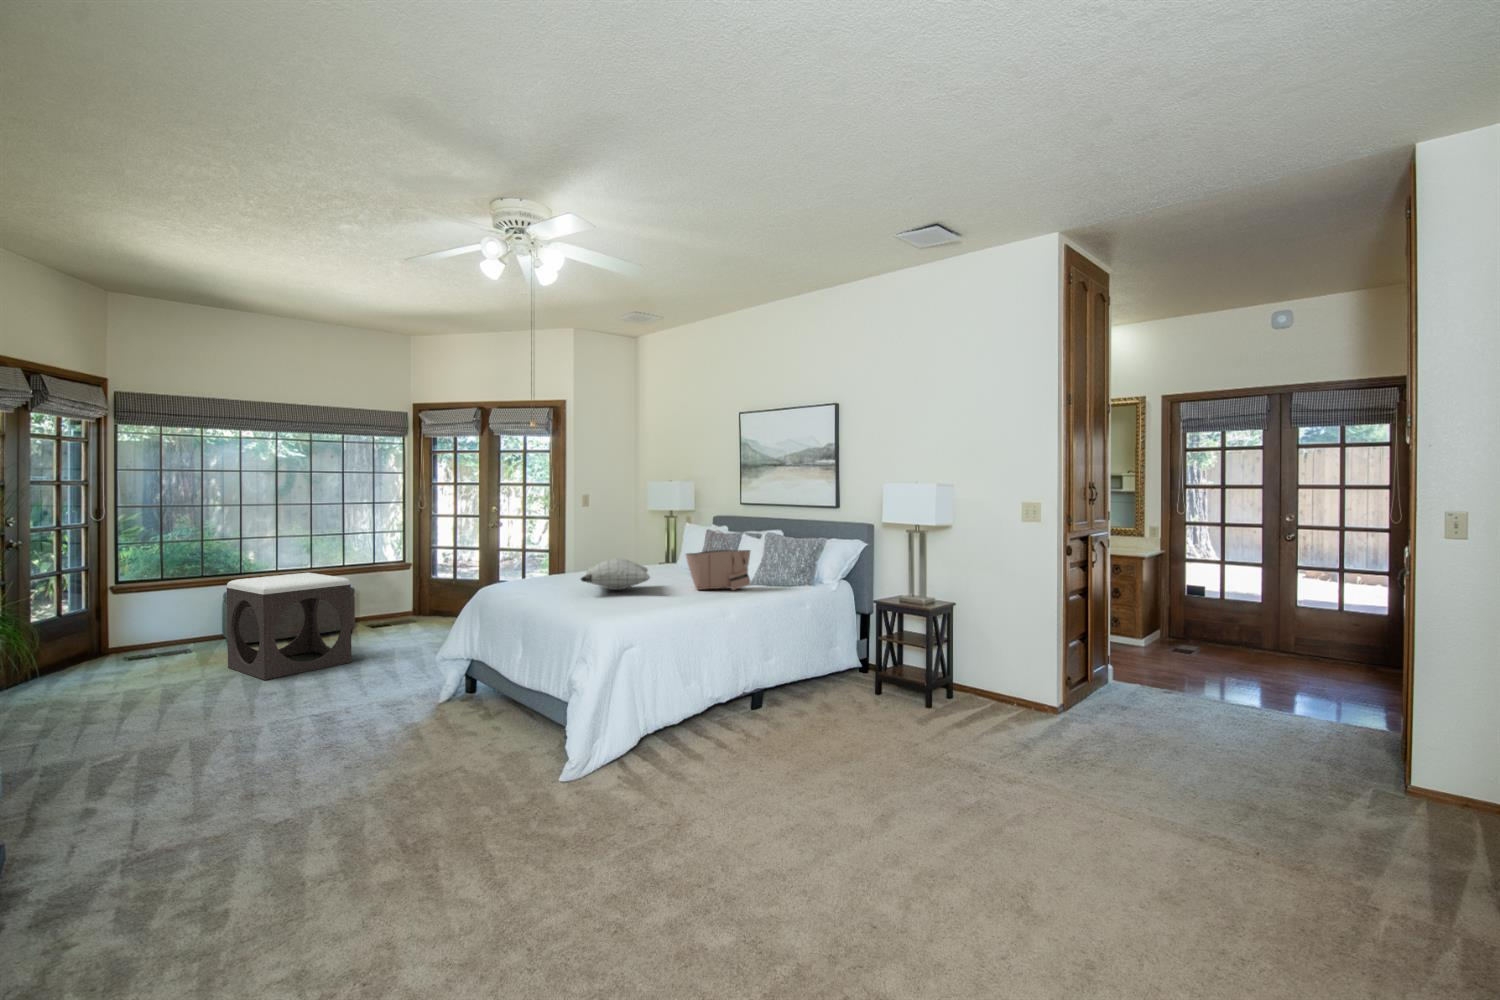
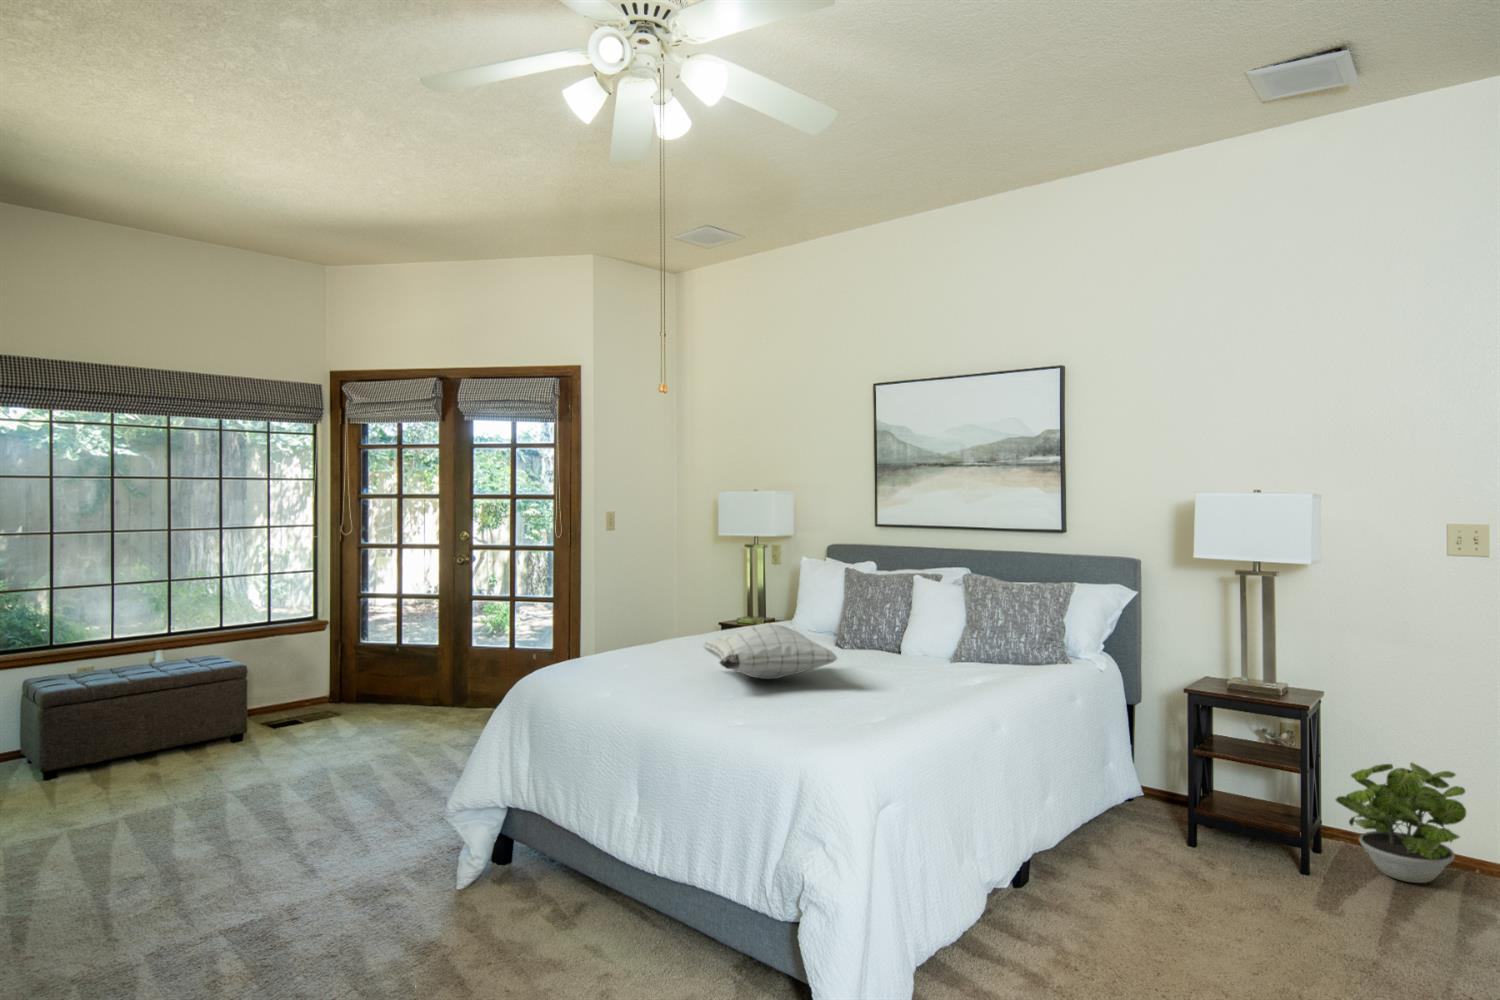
tote bag: present [686,532,750,590] -> none [876,573,989,676]
footstool: present [227,573,352,680] -> none [39,647,261,846]
potted plant: none [944,643,1018,714] -> present [1335,763,1466,883]

